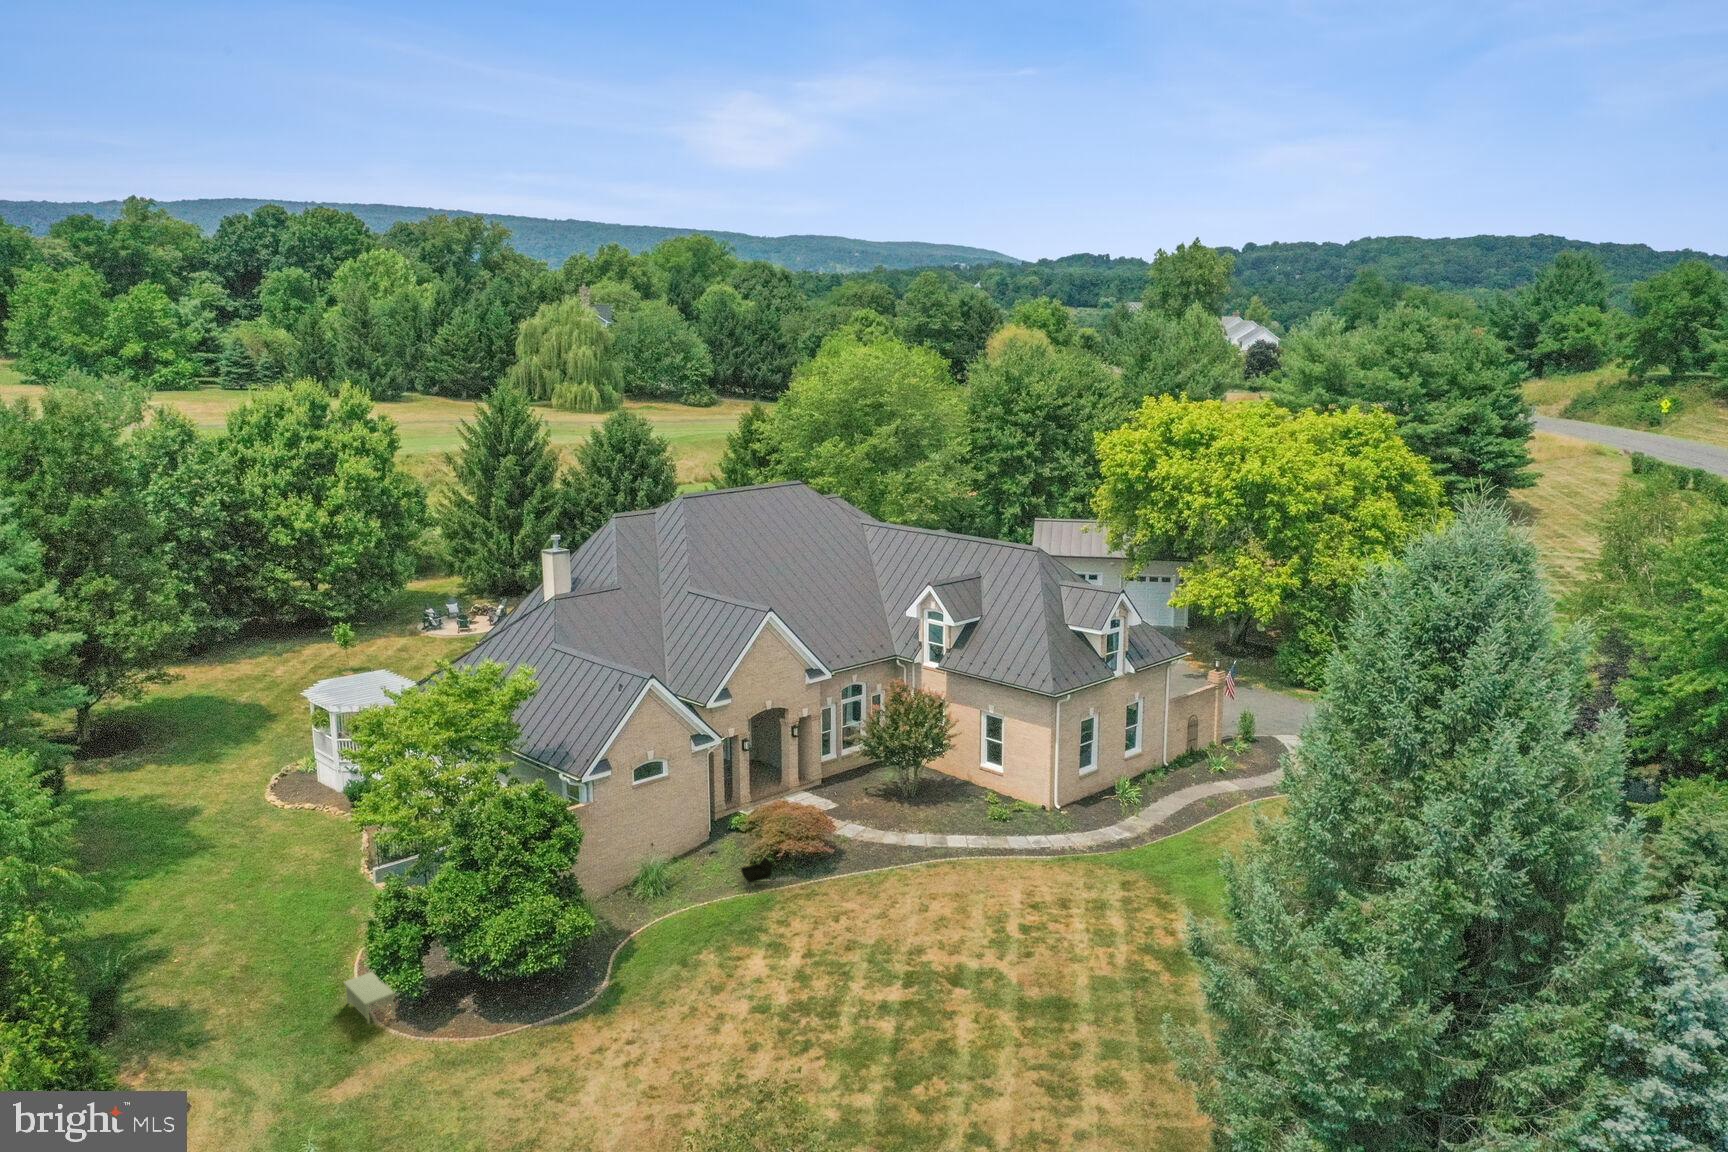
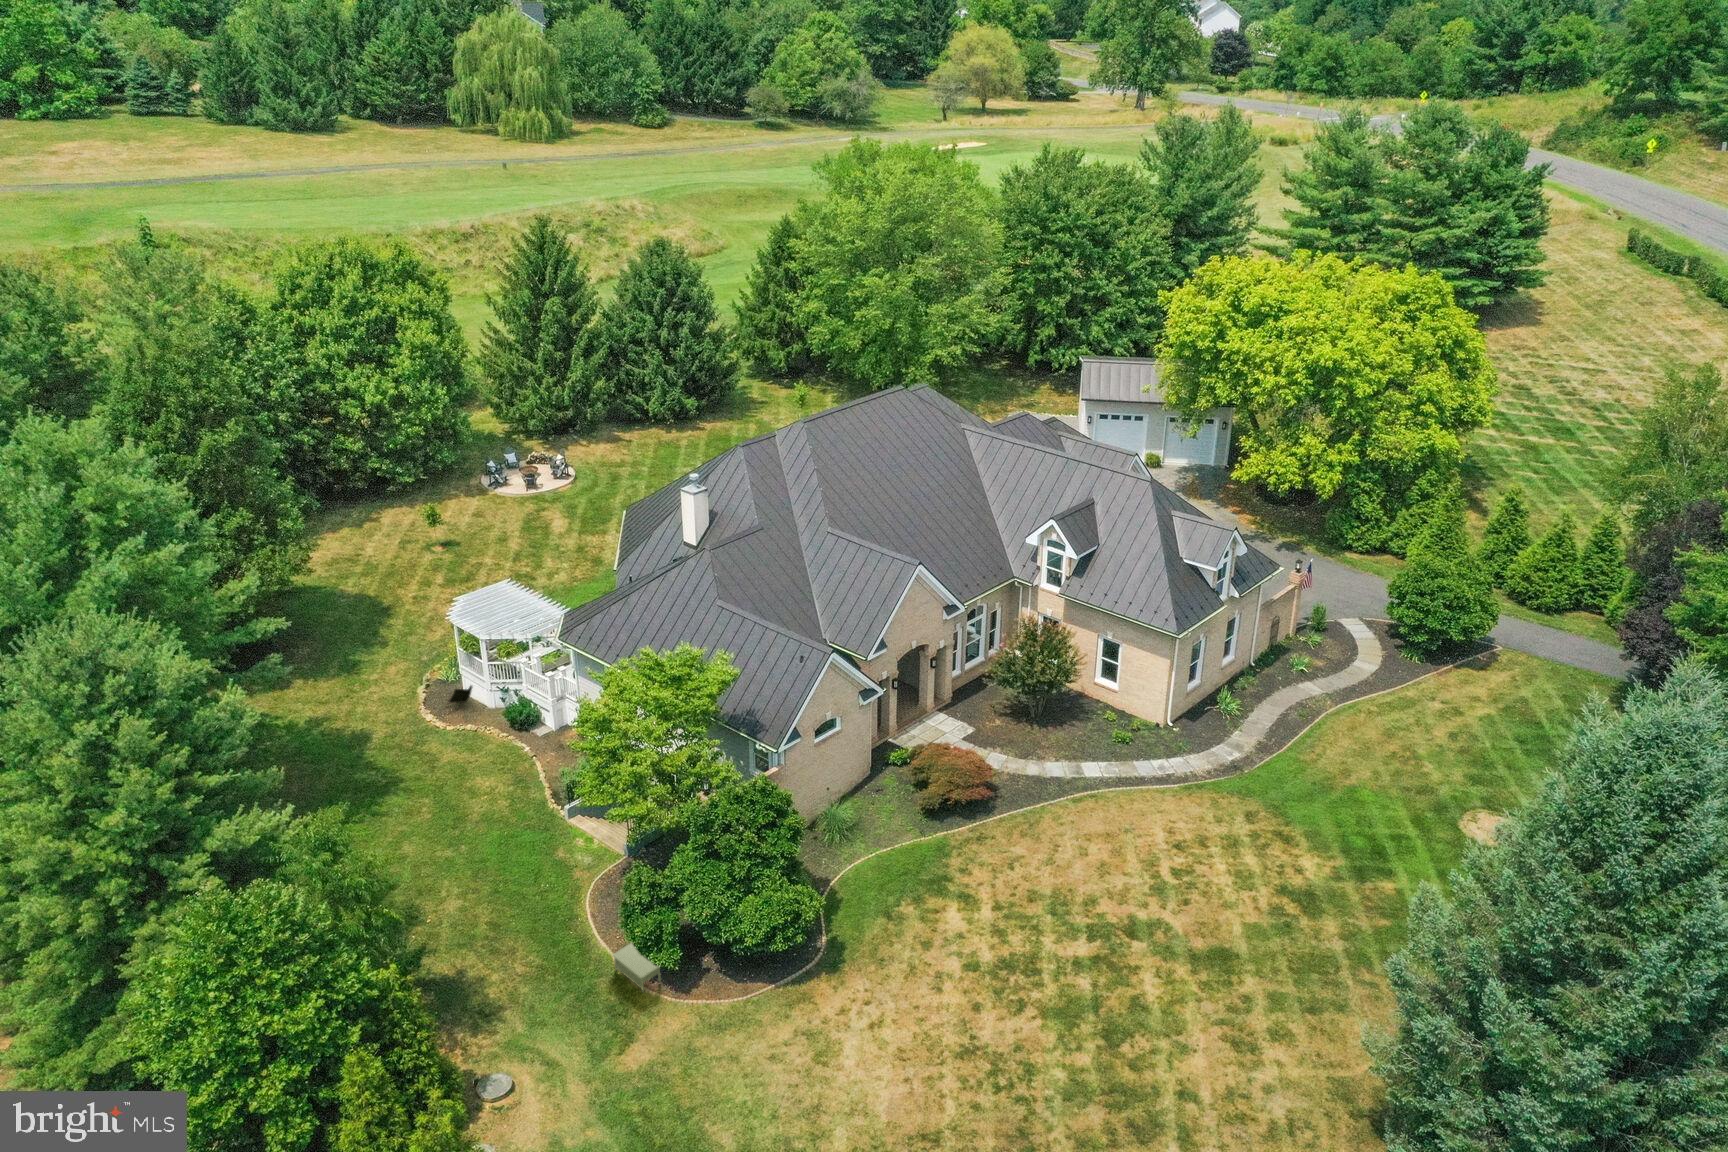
lounge chair: present [741,857,773,888] -> present [449,686,472,706]

